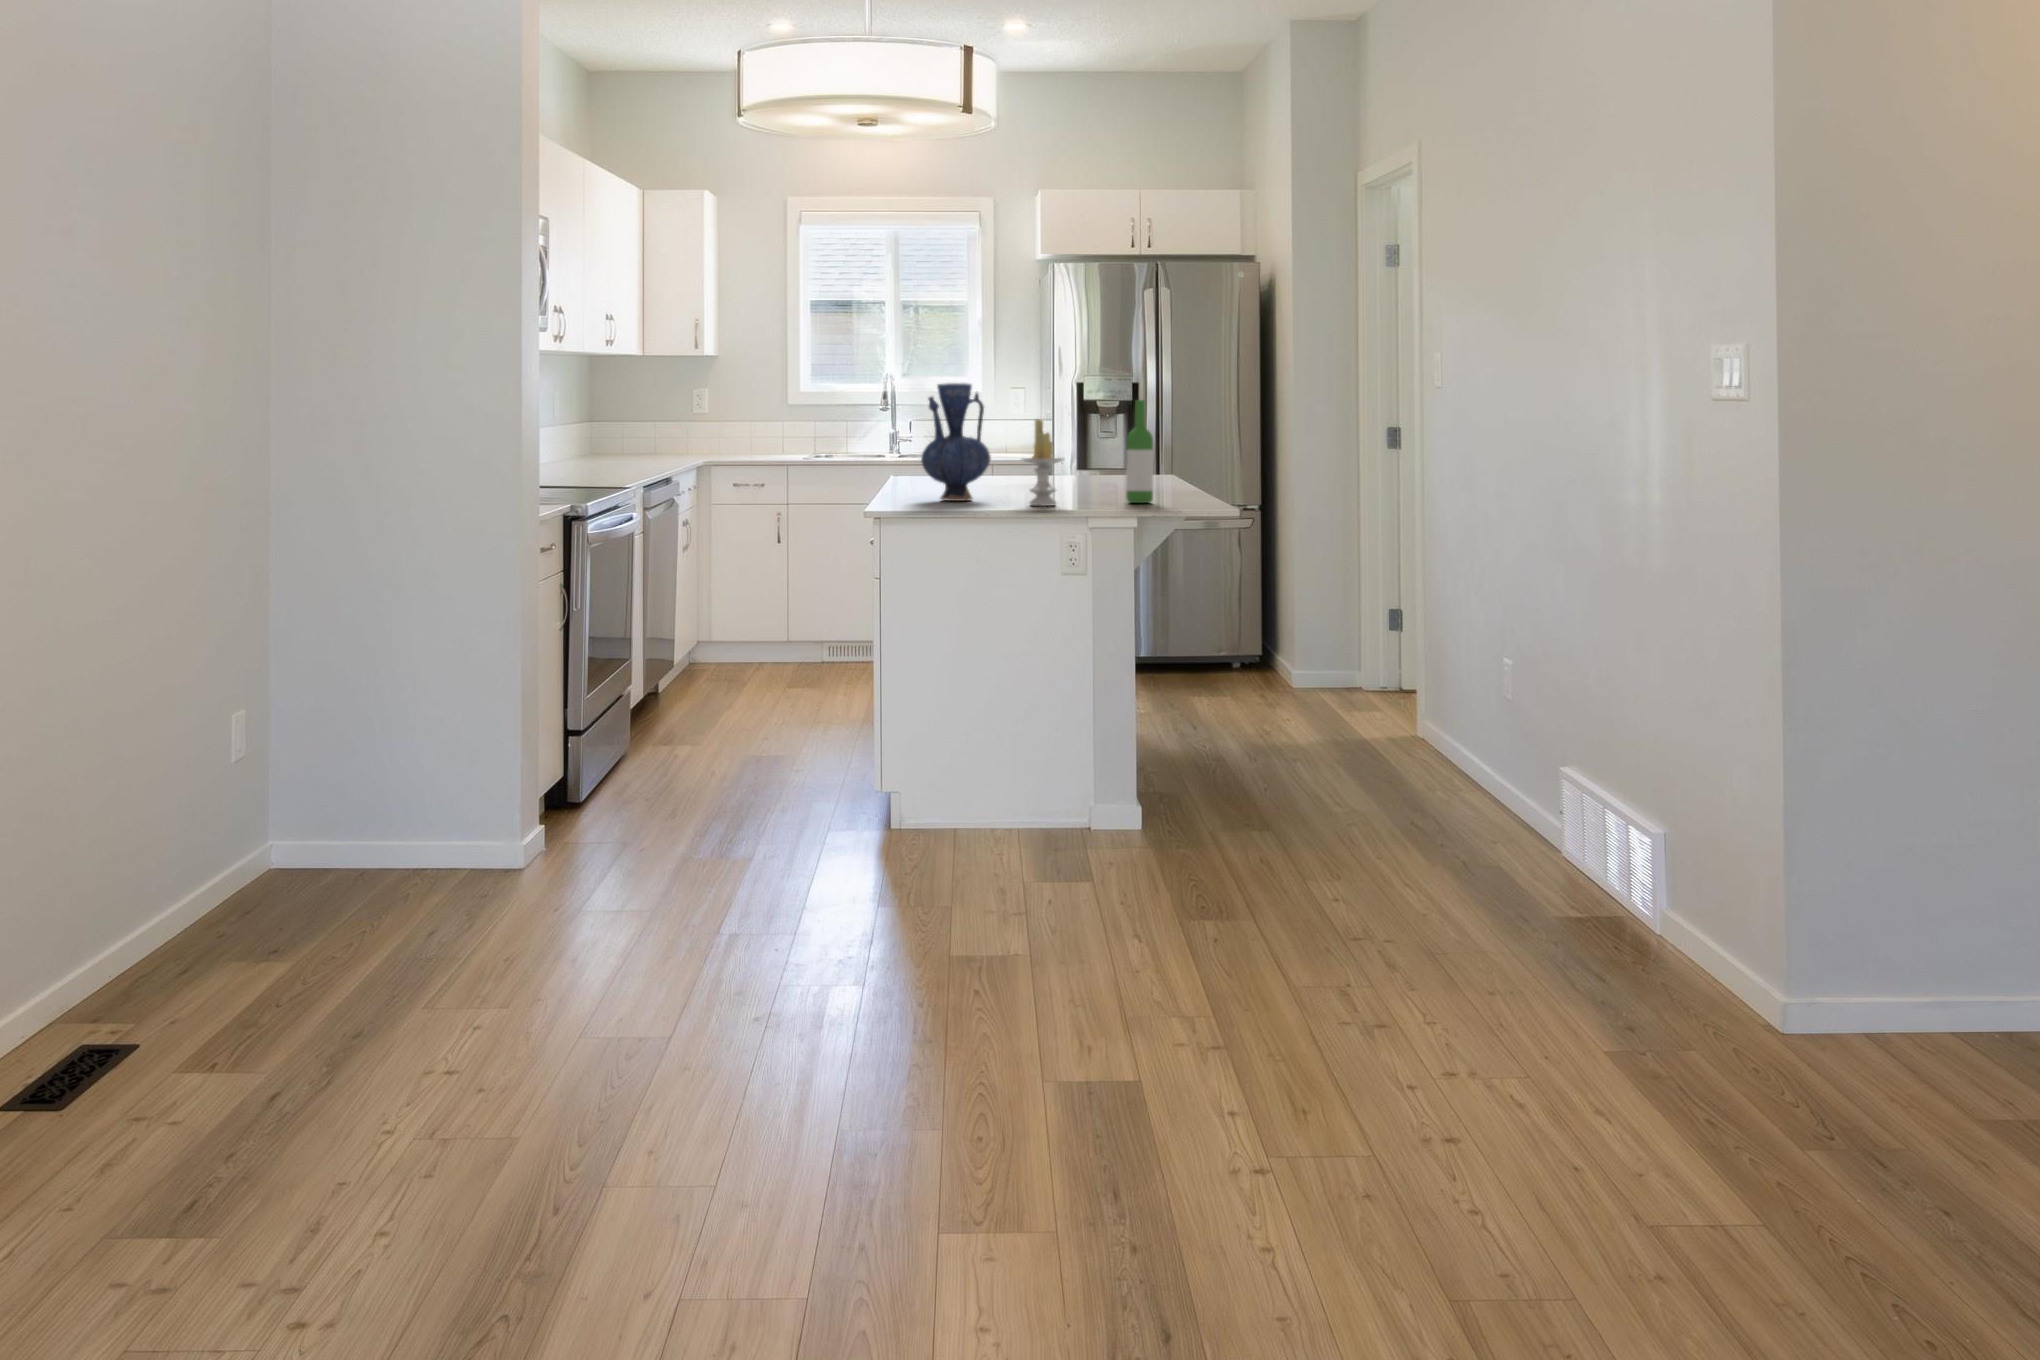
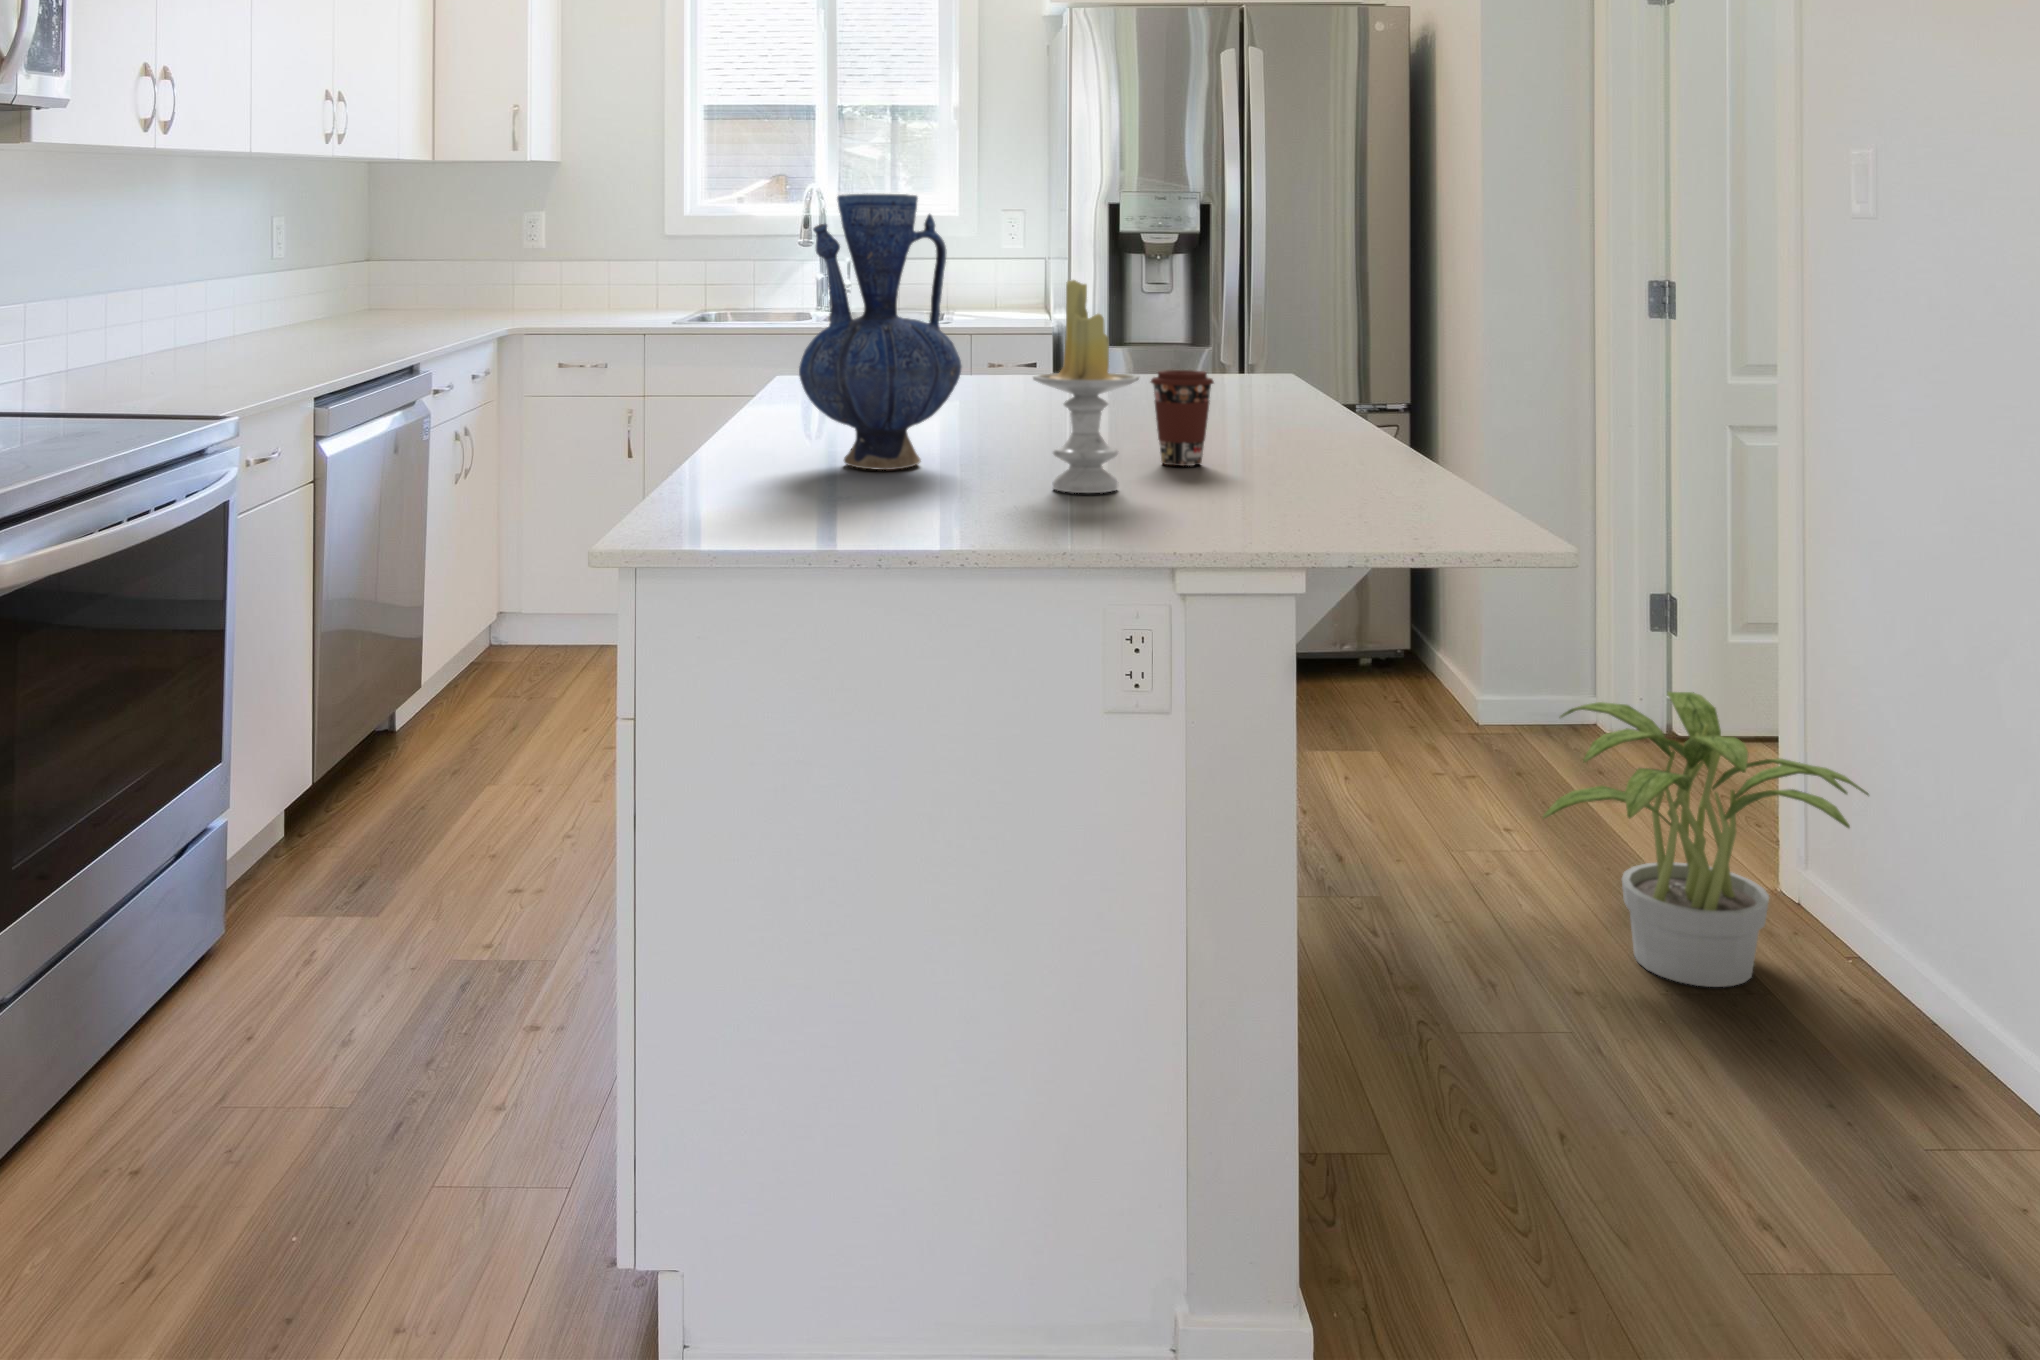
wine bottle: present [1126,400,1153,503] -> none [1279,236,1344,481]
coffee cup: none [1073,459,1101,500] -> present [1151,370,1214,466]
potted plant: none [1277,632,1436,765] -> present [1543,692,1869,987]

